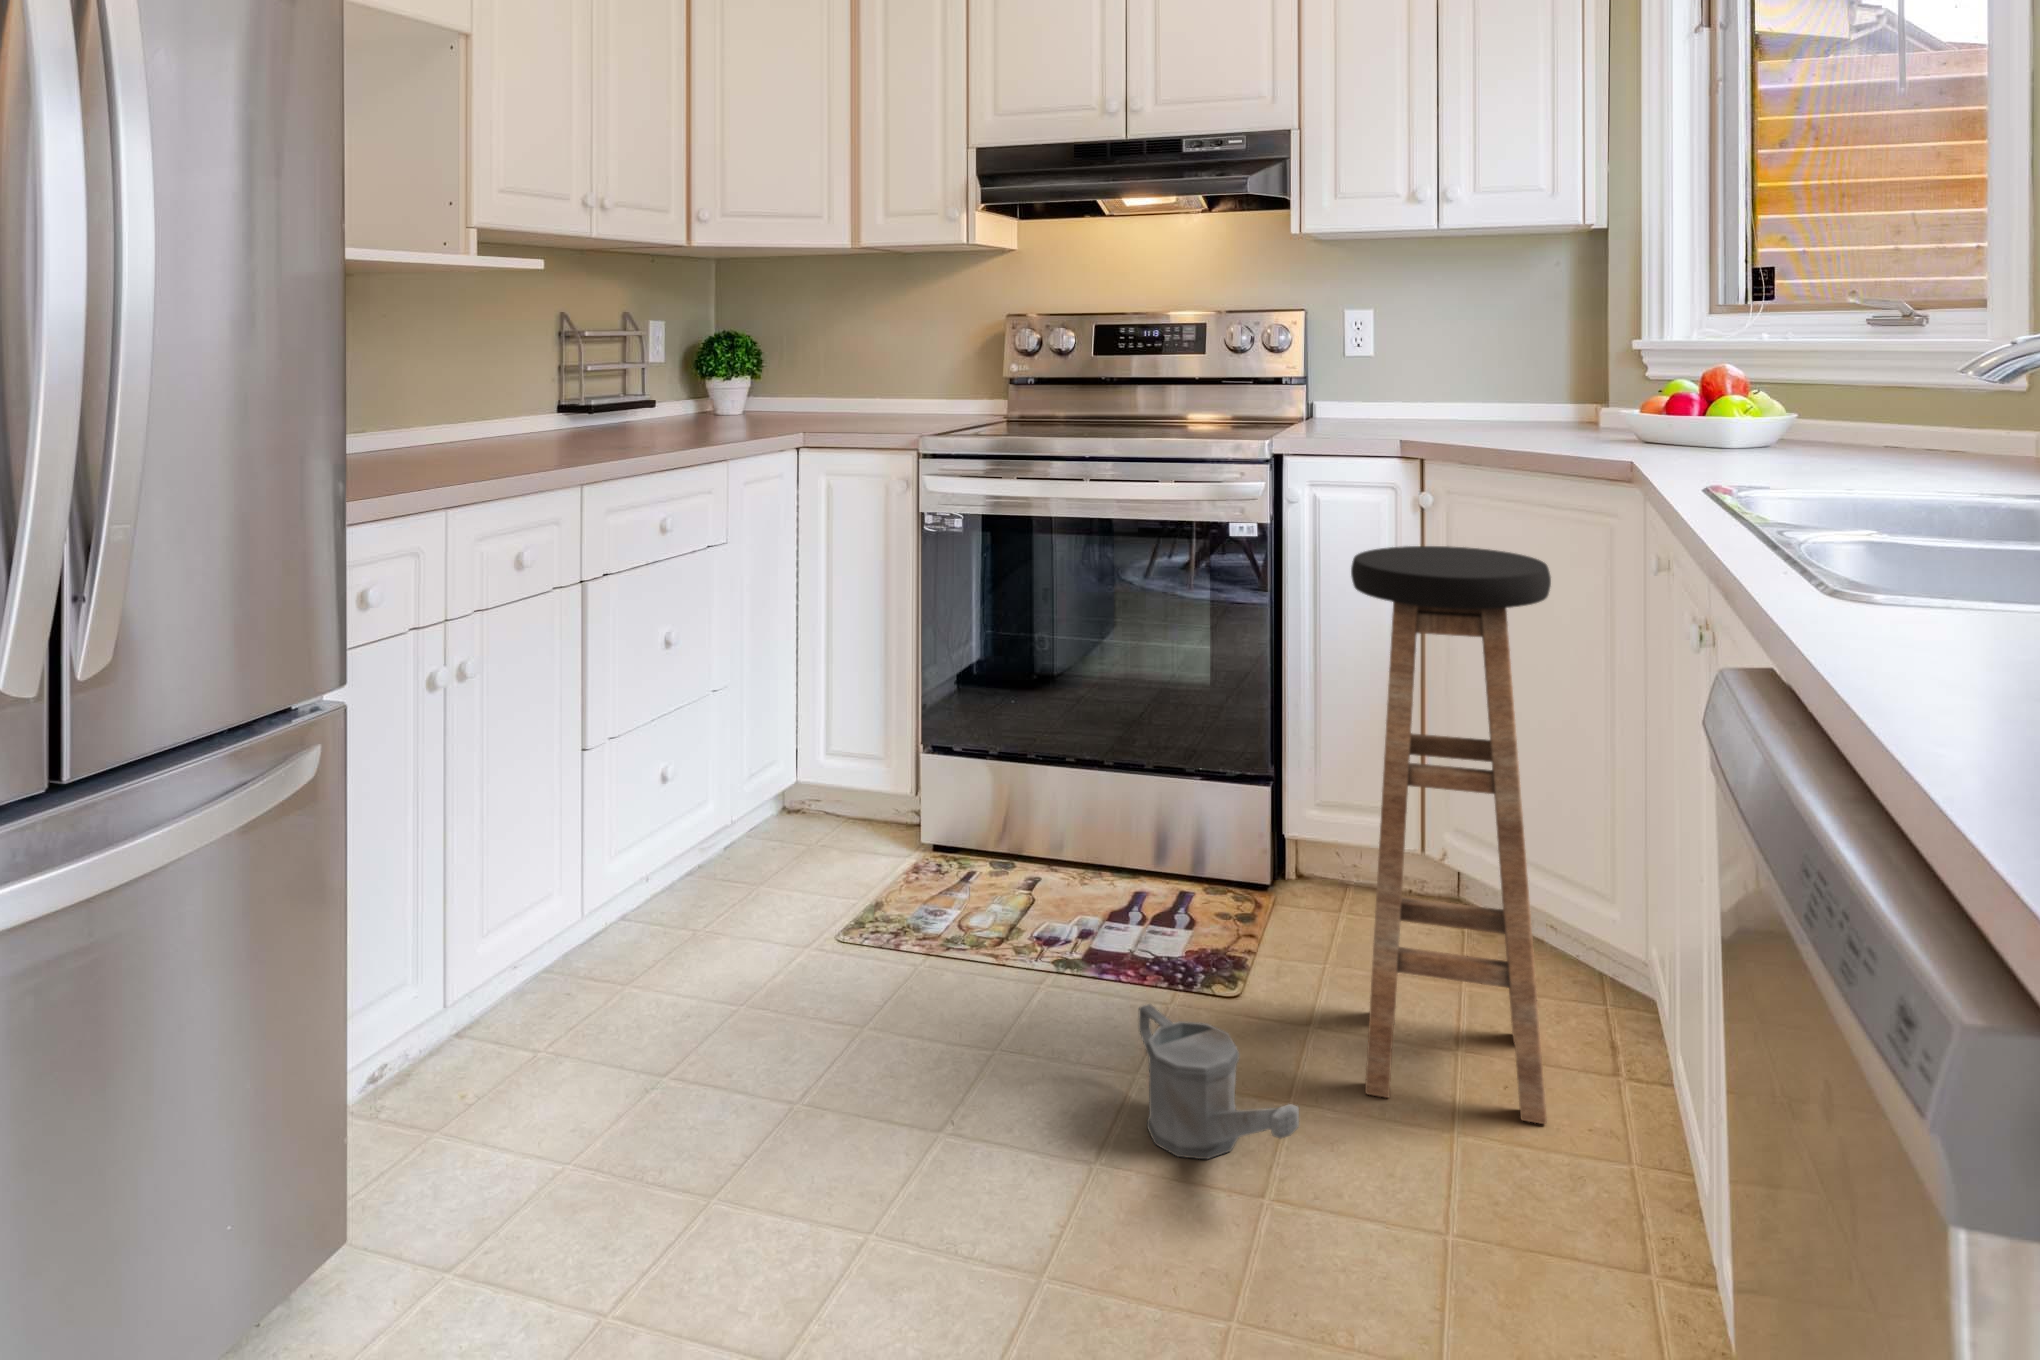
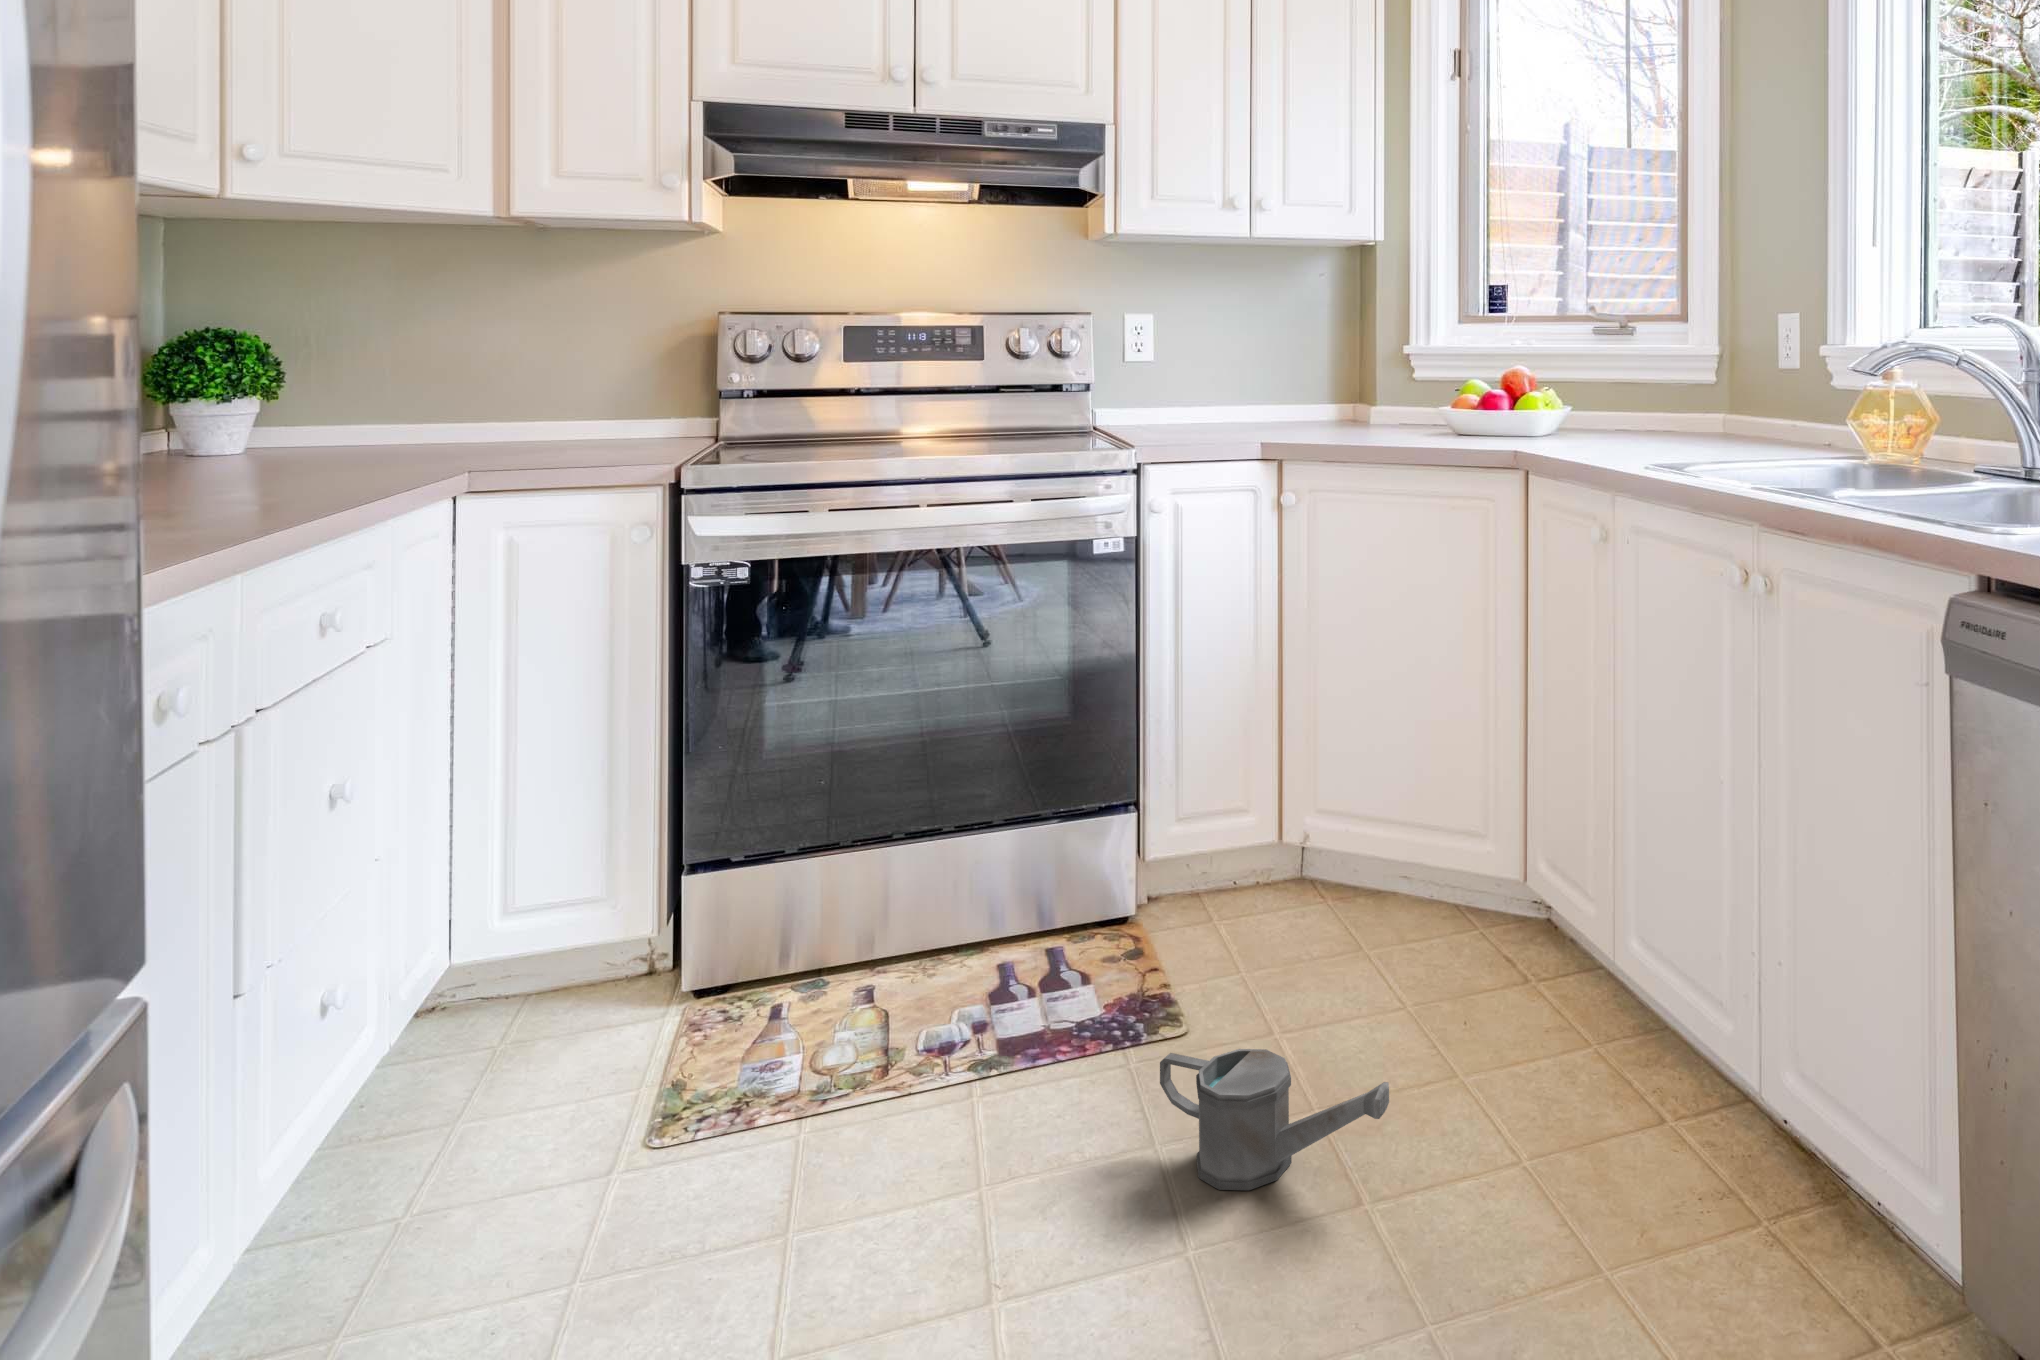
bar stool: present [1351,546,1551,1124] -> none [1312,535,1506,1067]

